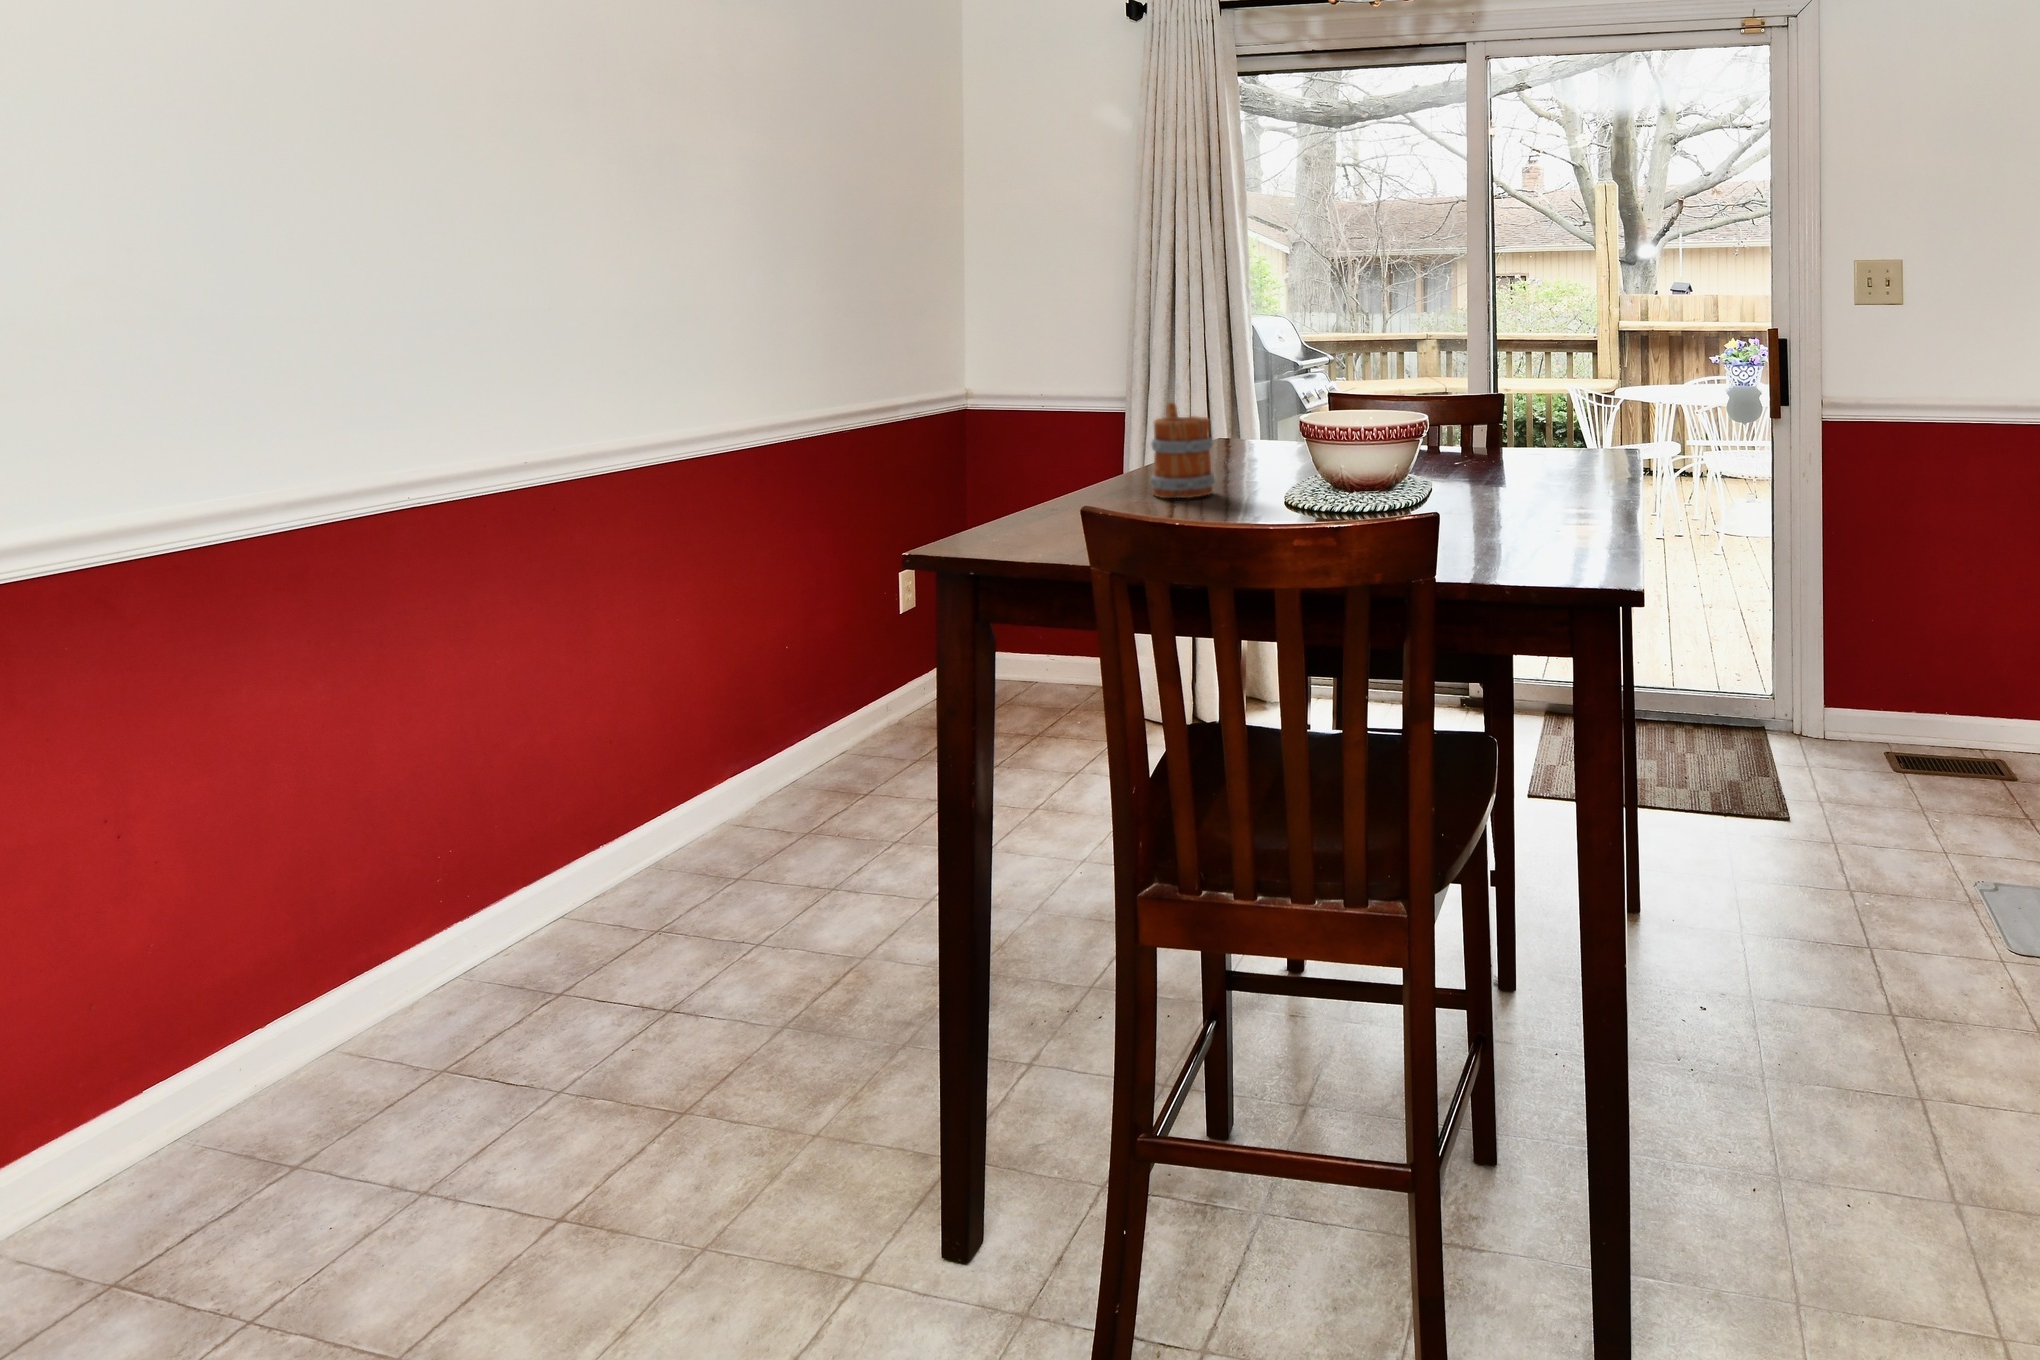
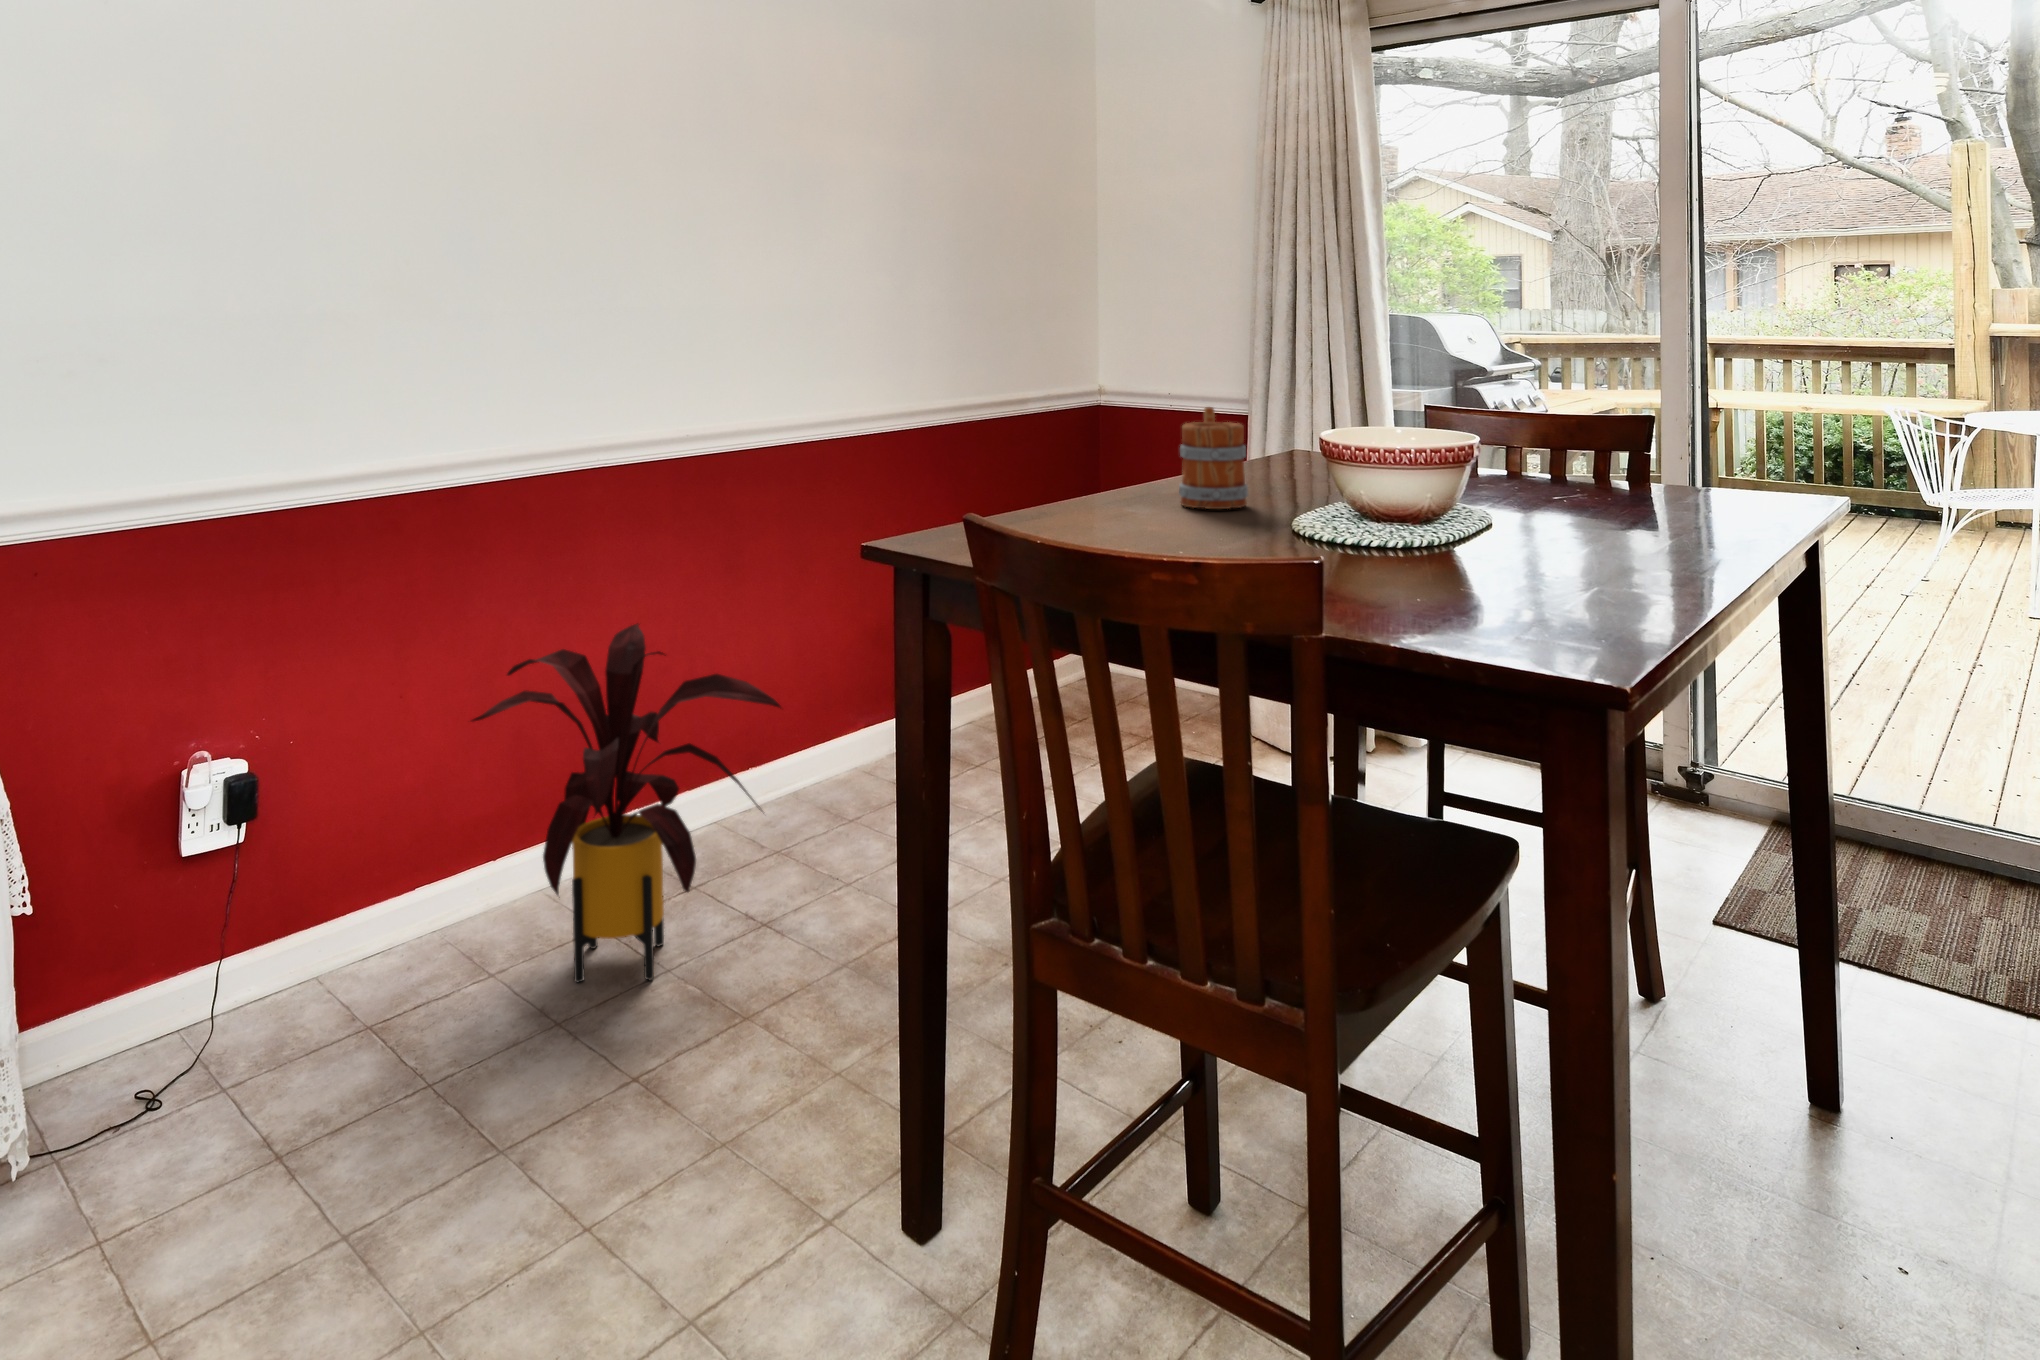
house plant: none [282,683,719,1126] -> present [472,623,781,983]

